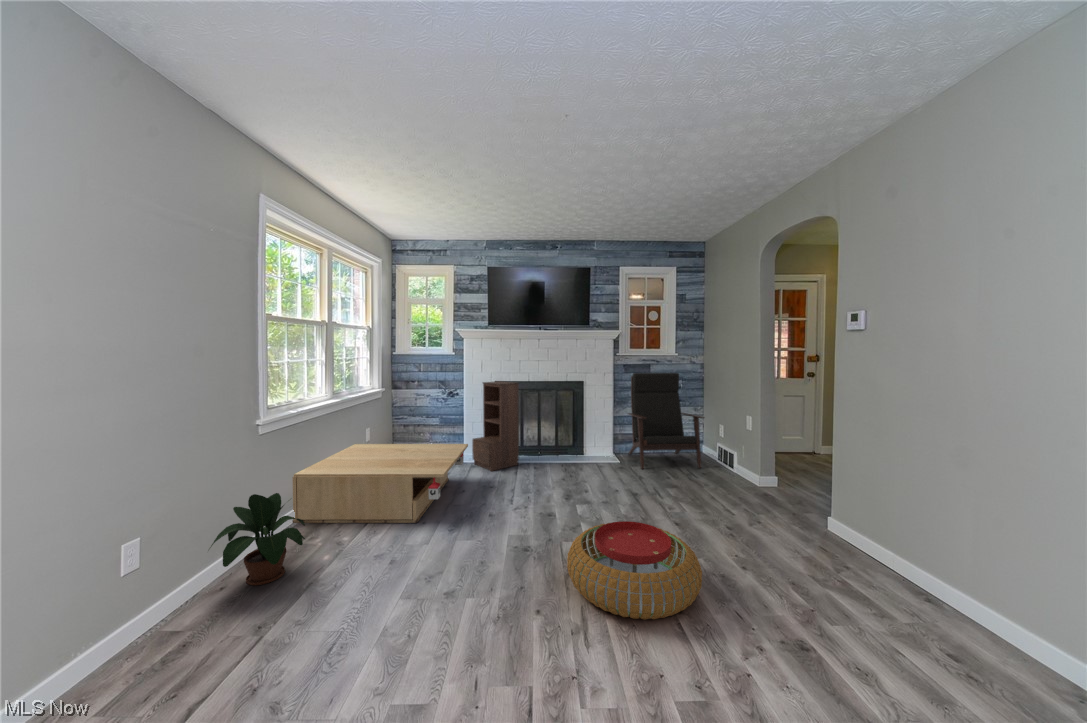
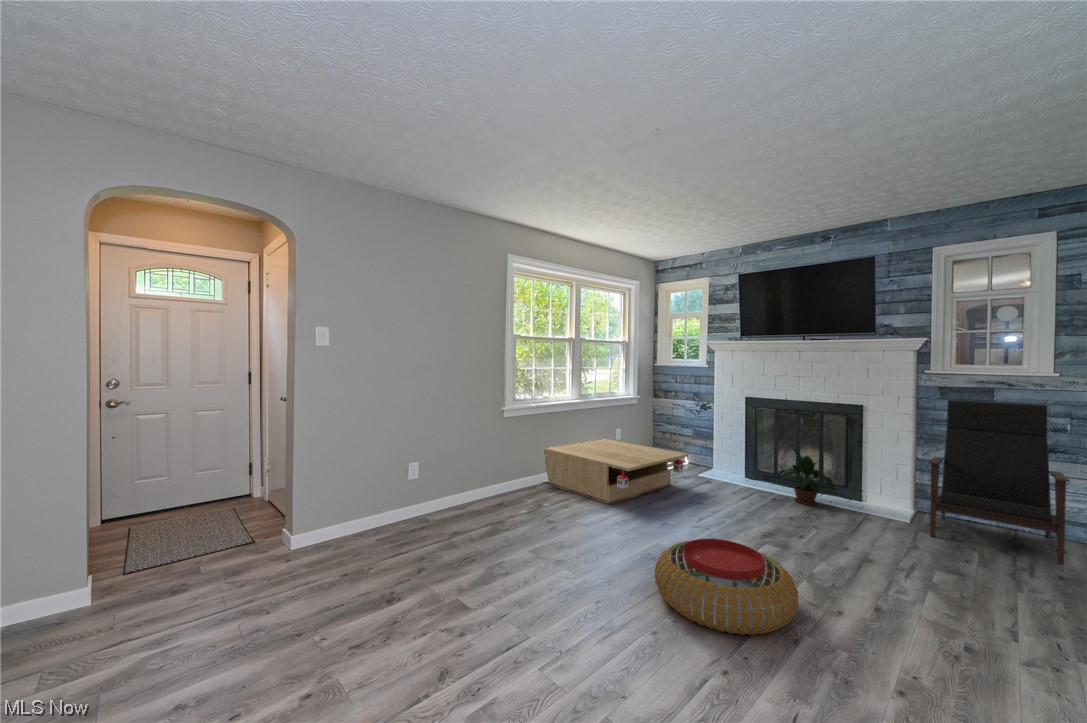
bookshelf: present [472,381,519,471] -> none [709,396,760,491]
potted plant: present [210,493,305,585] -> present [779,447,834,505]

